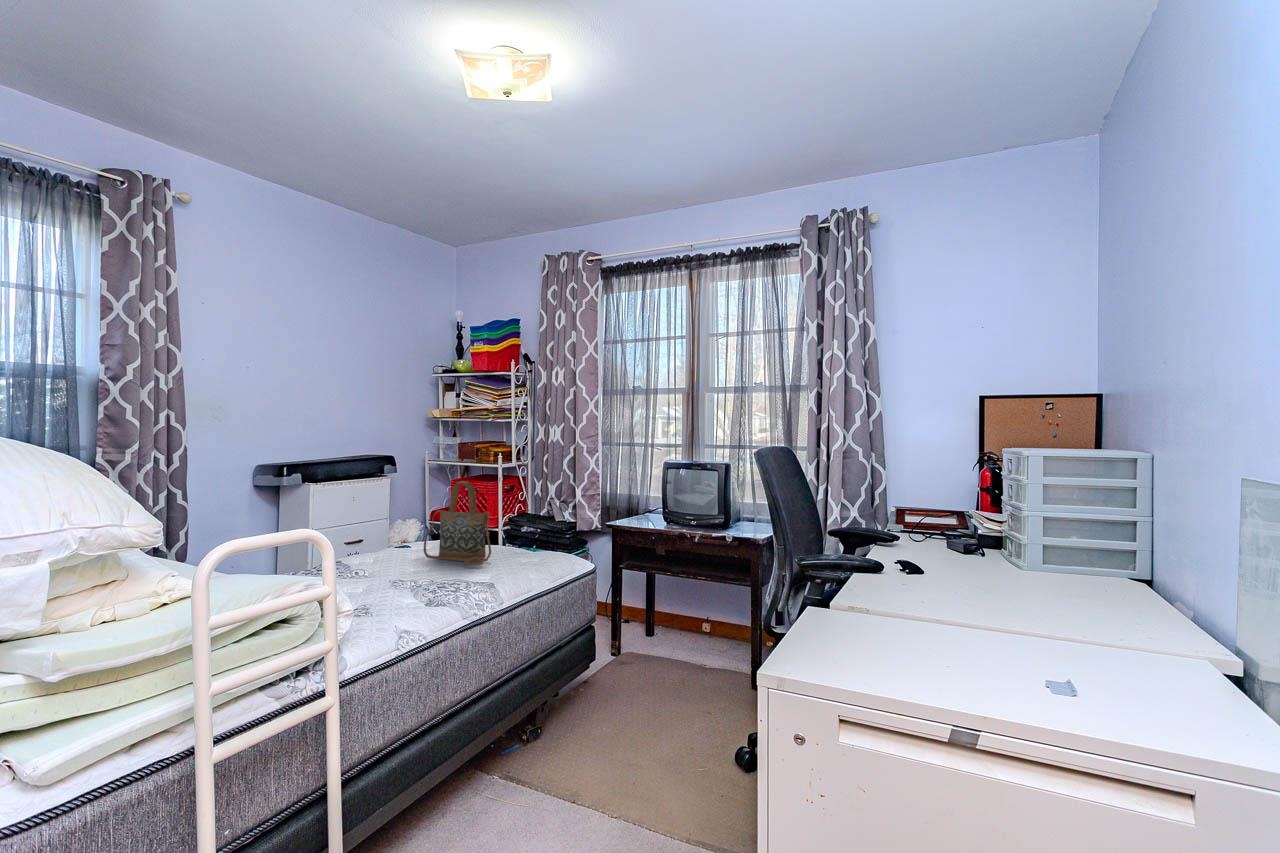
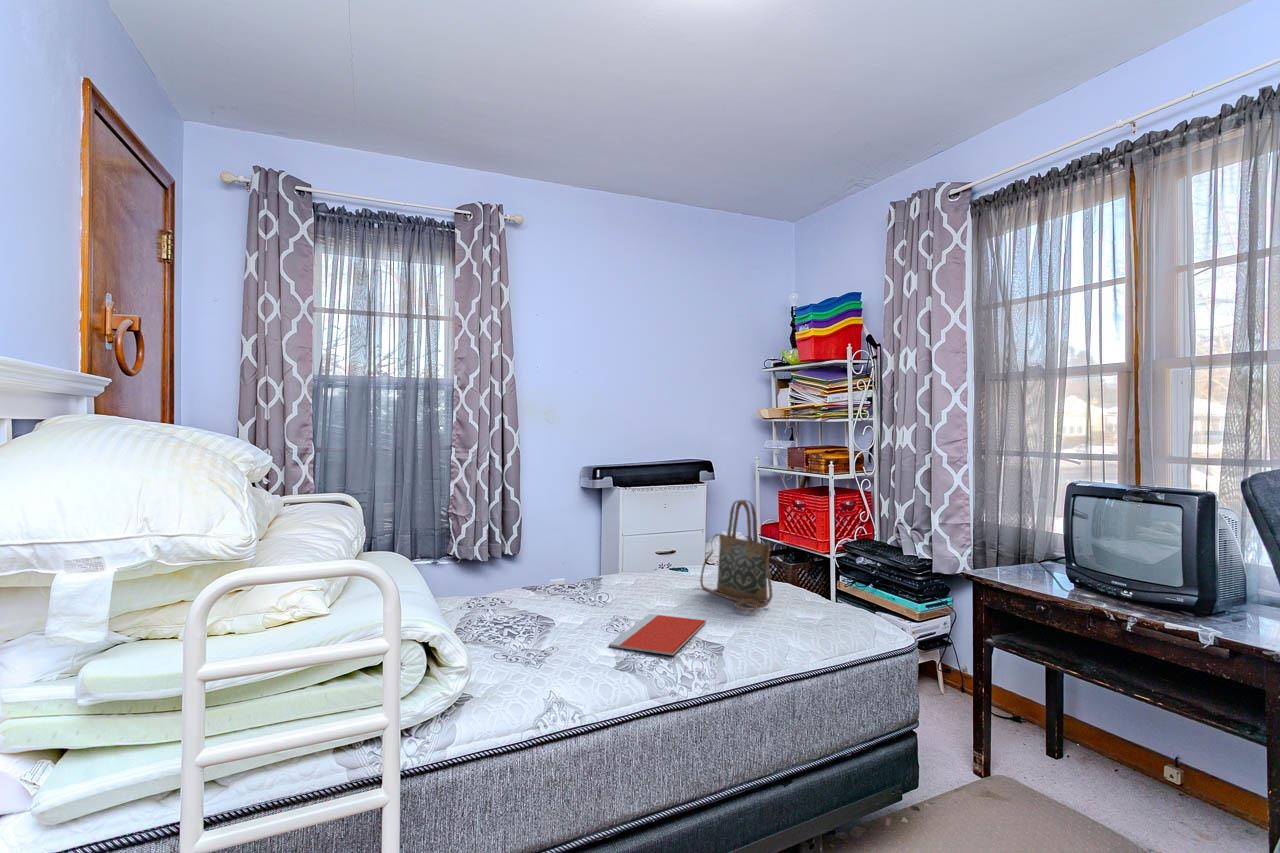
notebook: none [385,575,451,604] -> present [609,614,706,655]

